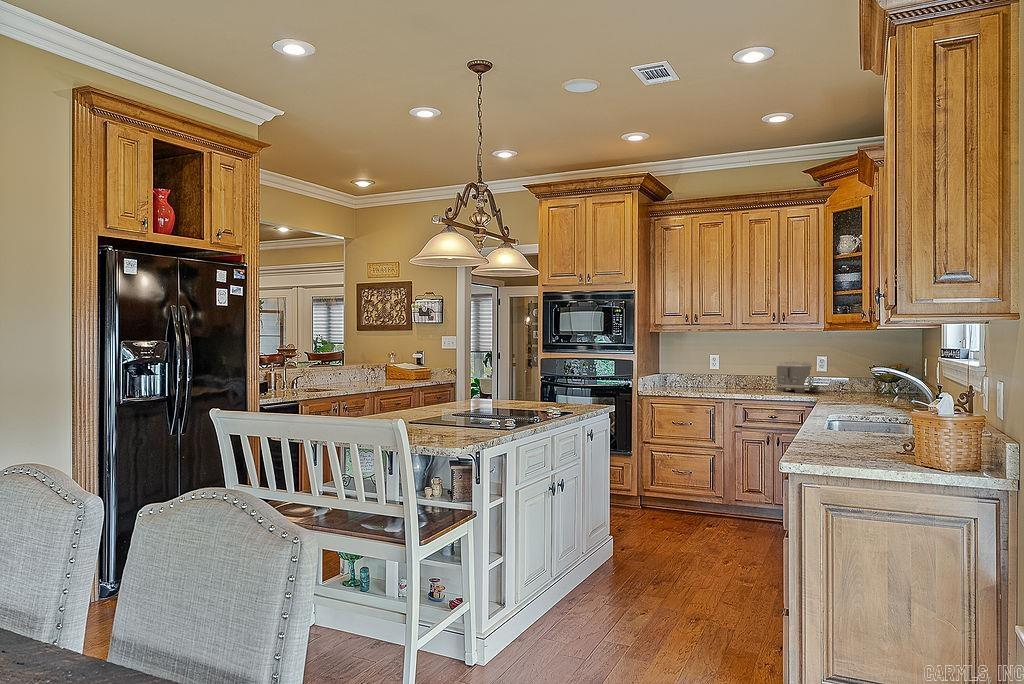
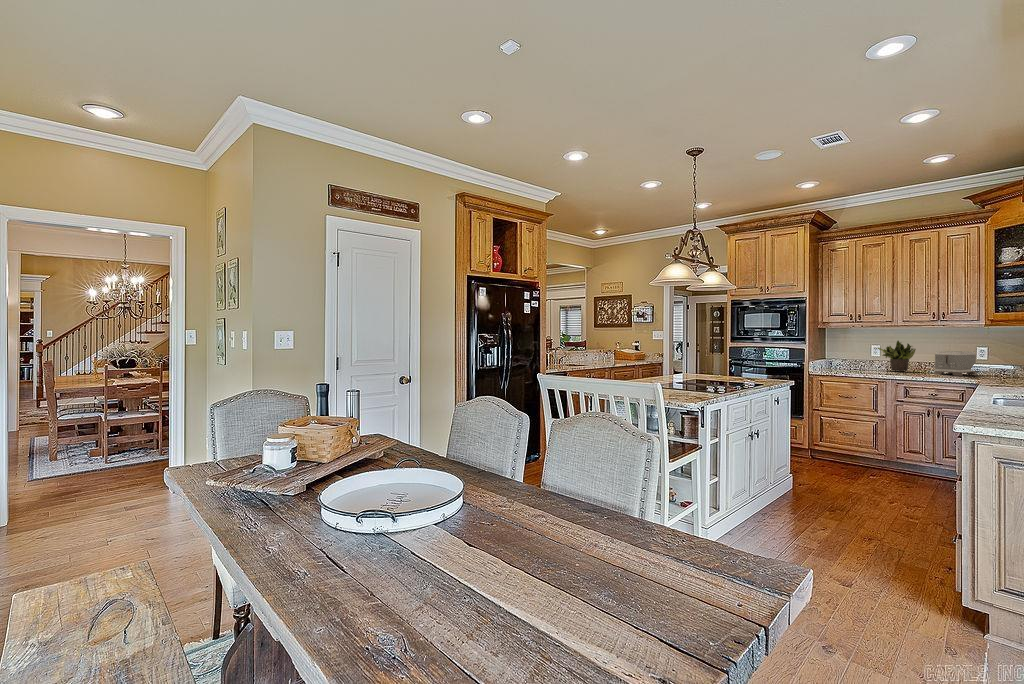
potted plant: none [713,347,757,388] -> present [878,341,916,371]

